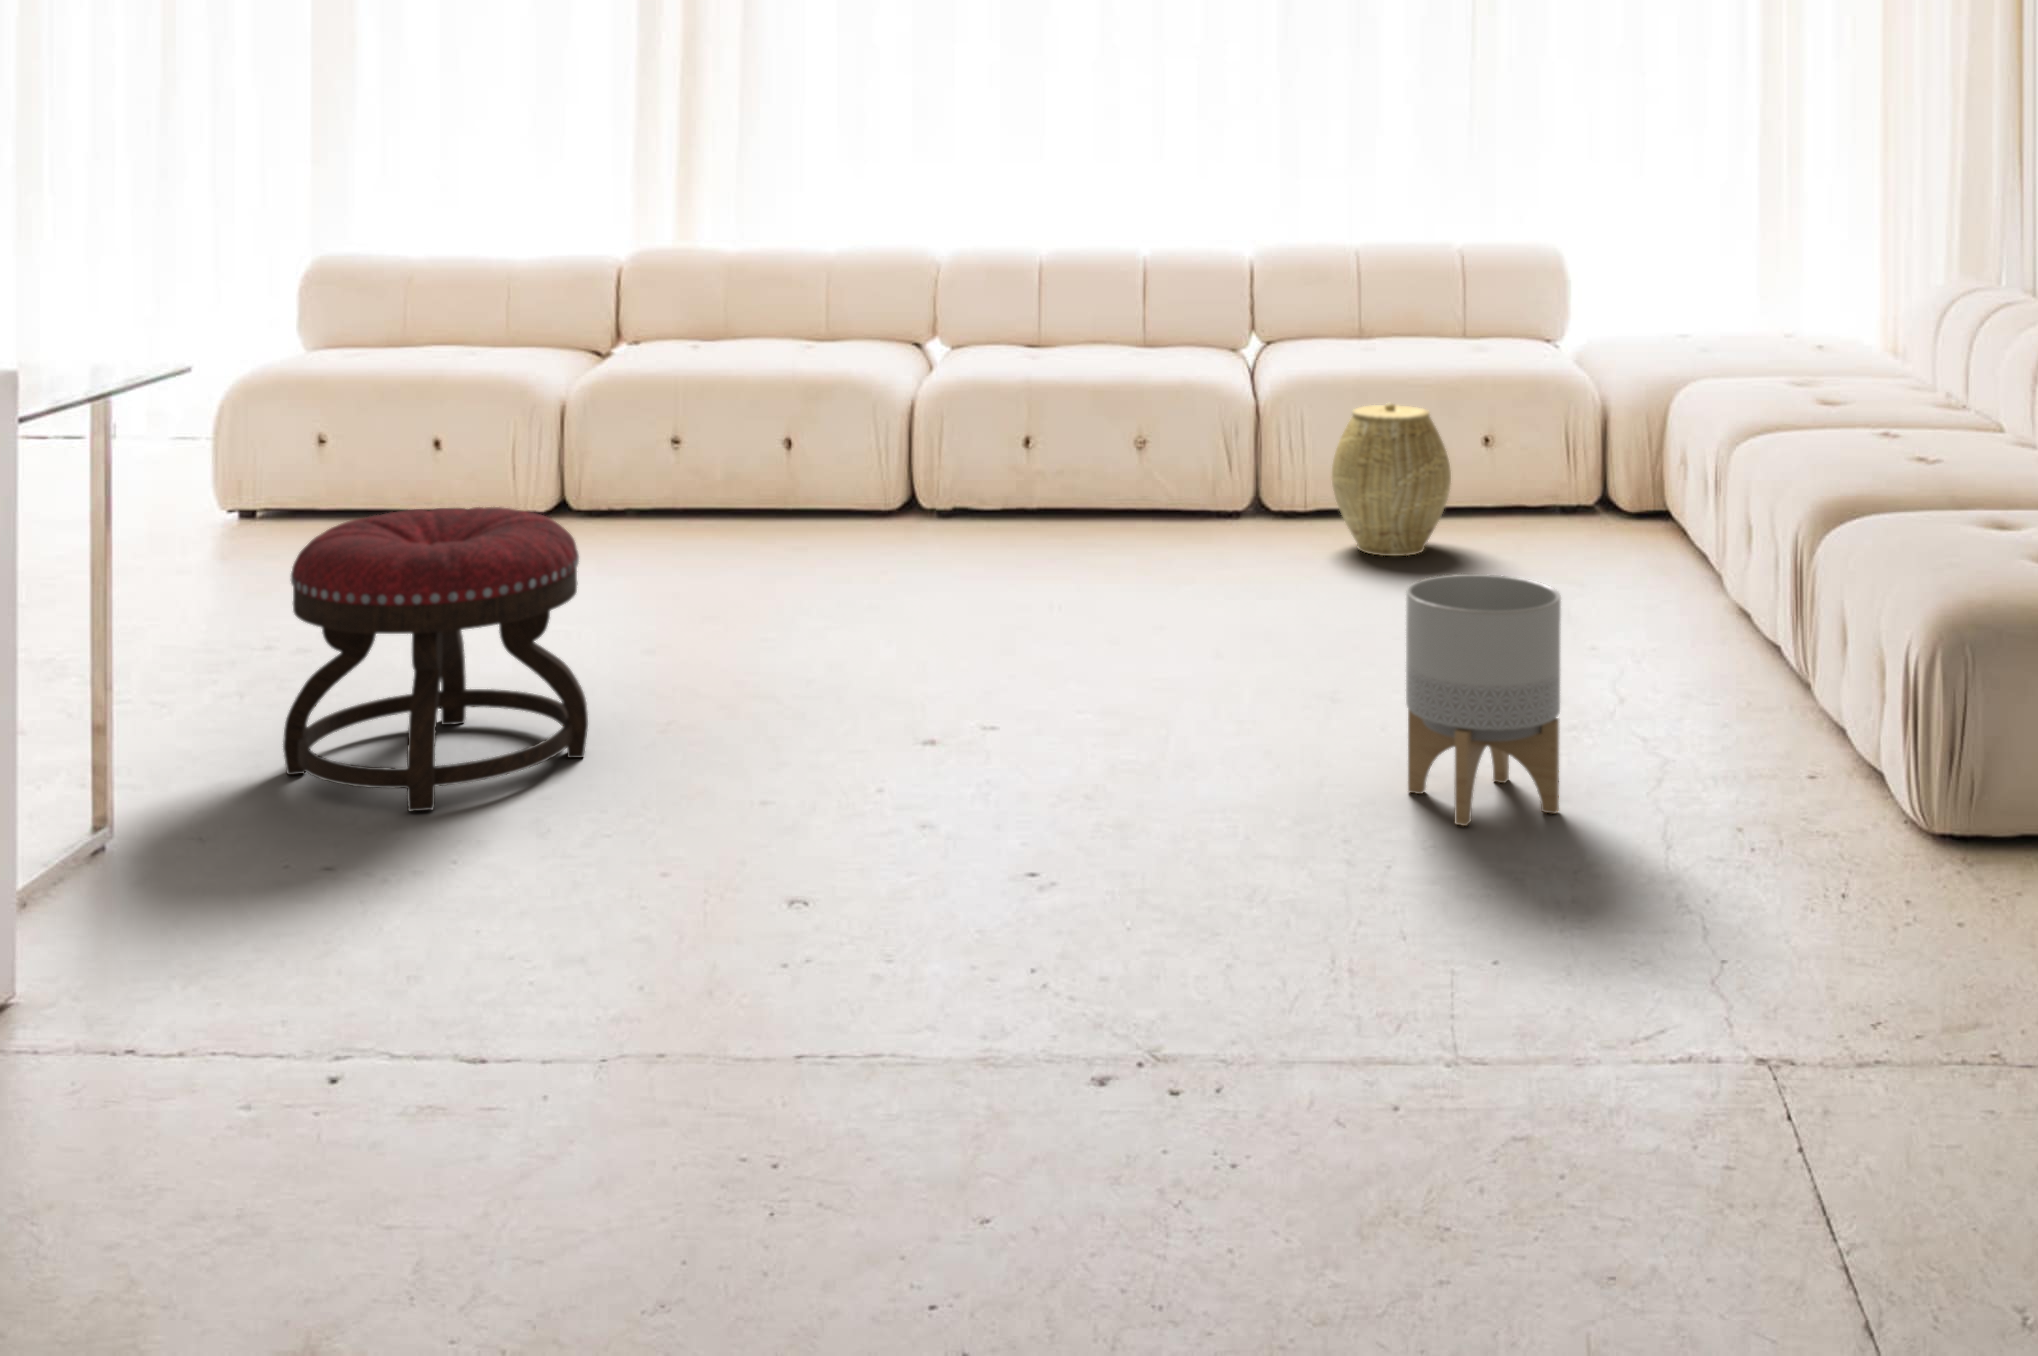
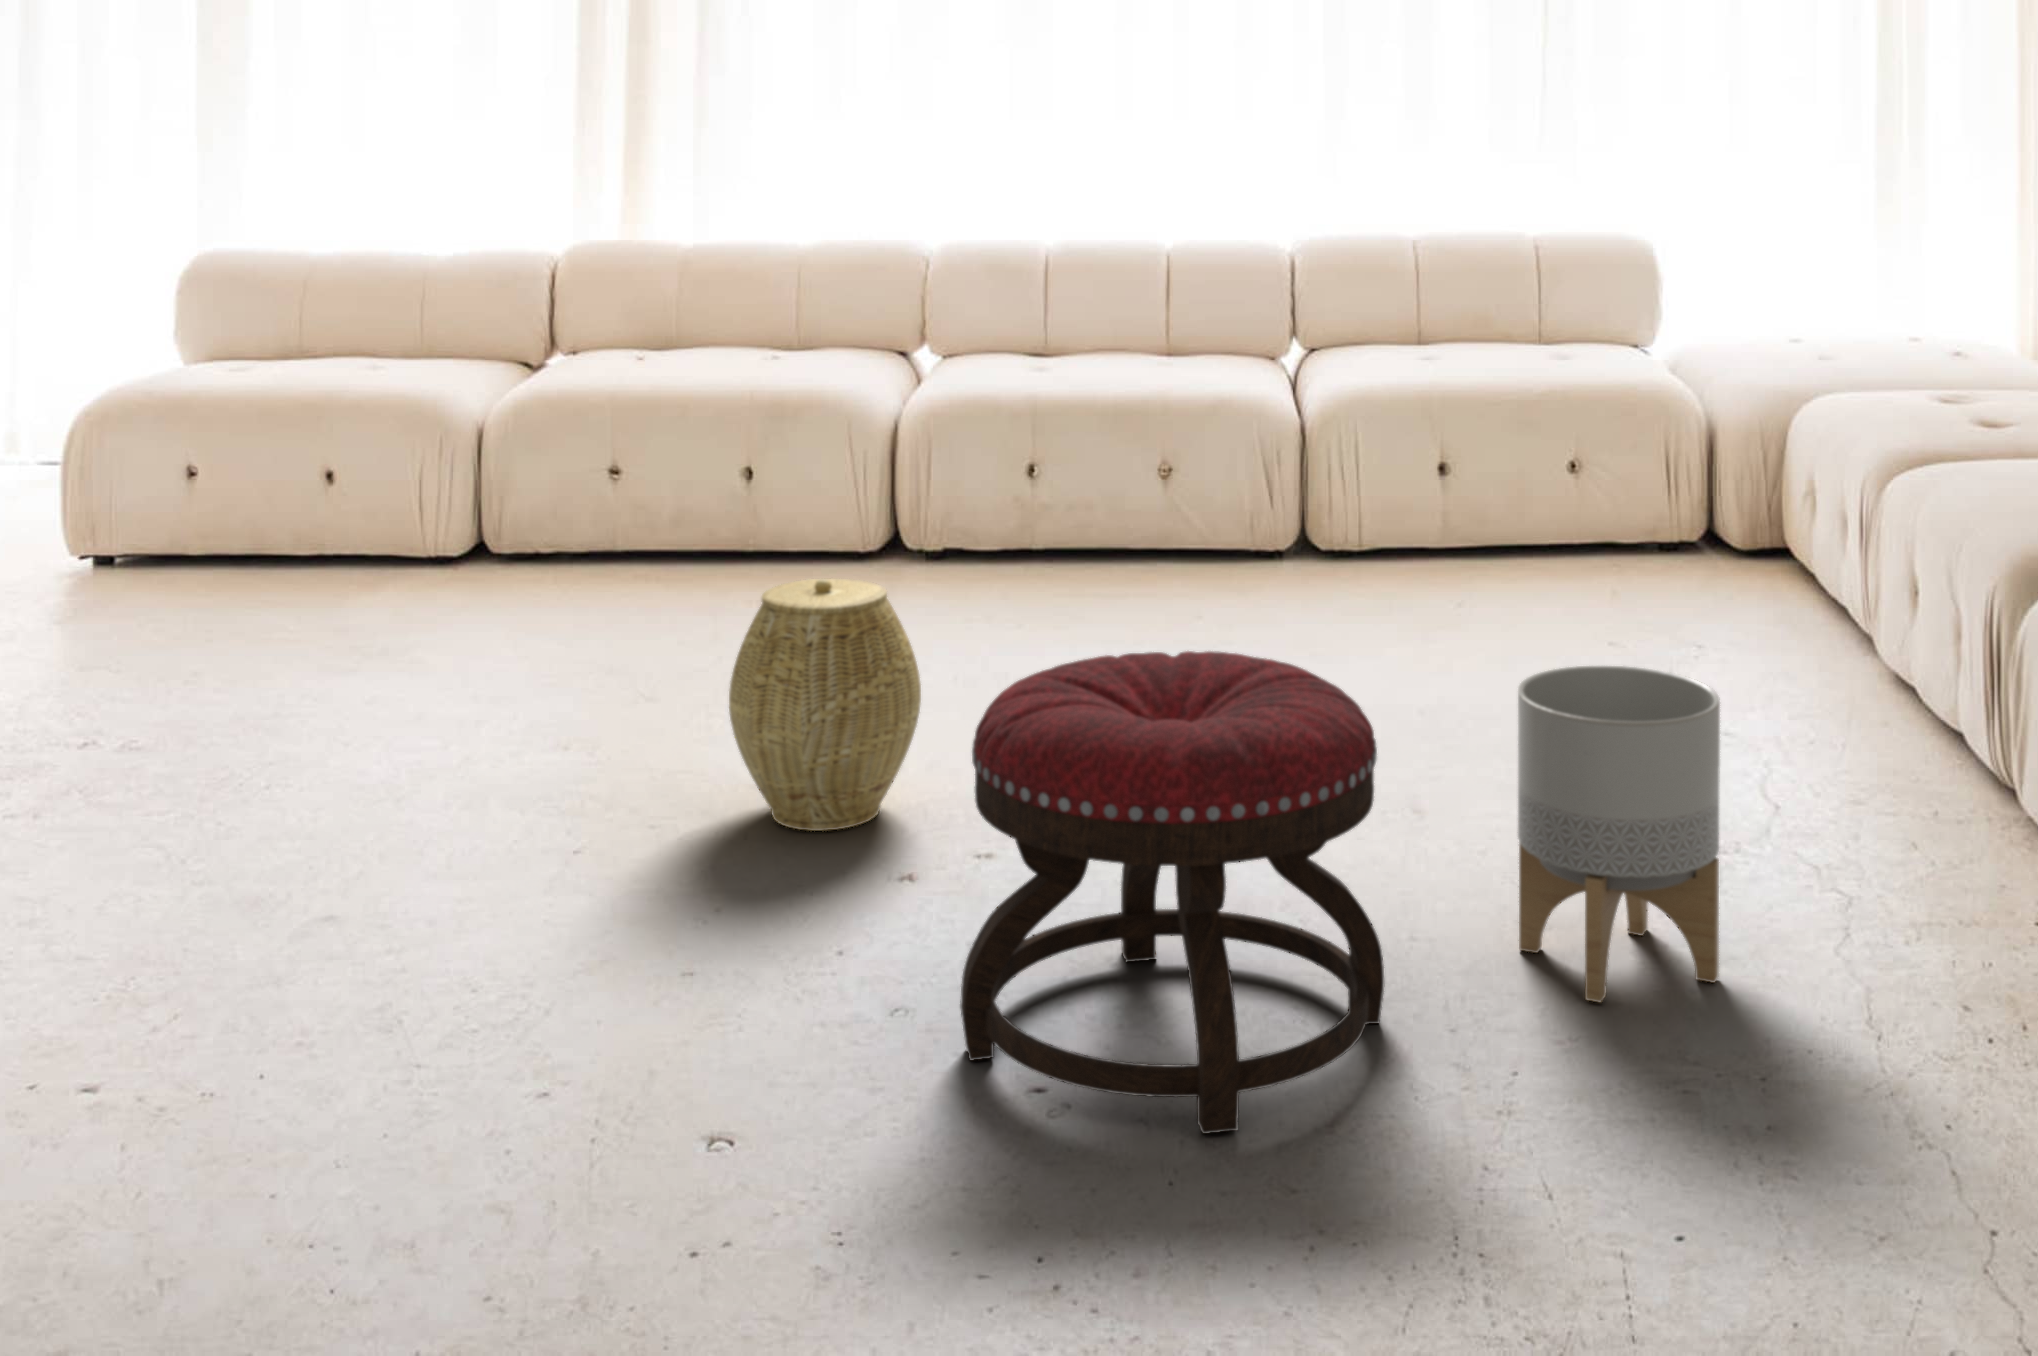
woven basket: present [1332,403,1451,556] -> present [729,579,921,831]
ottoman: present [283,507,588,812] -> present [960,651,1384,1134]

